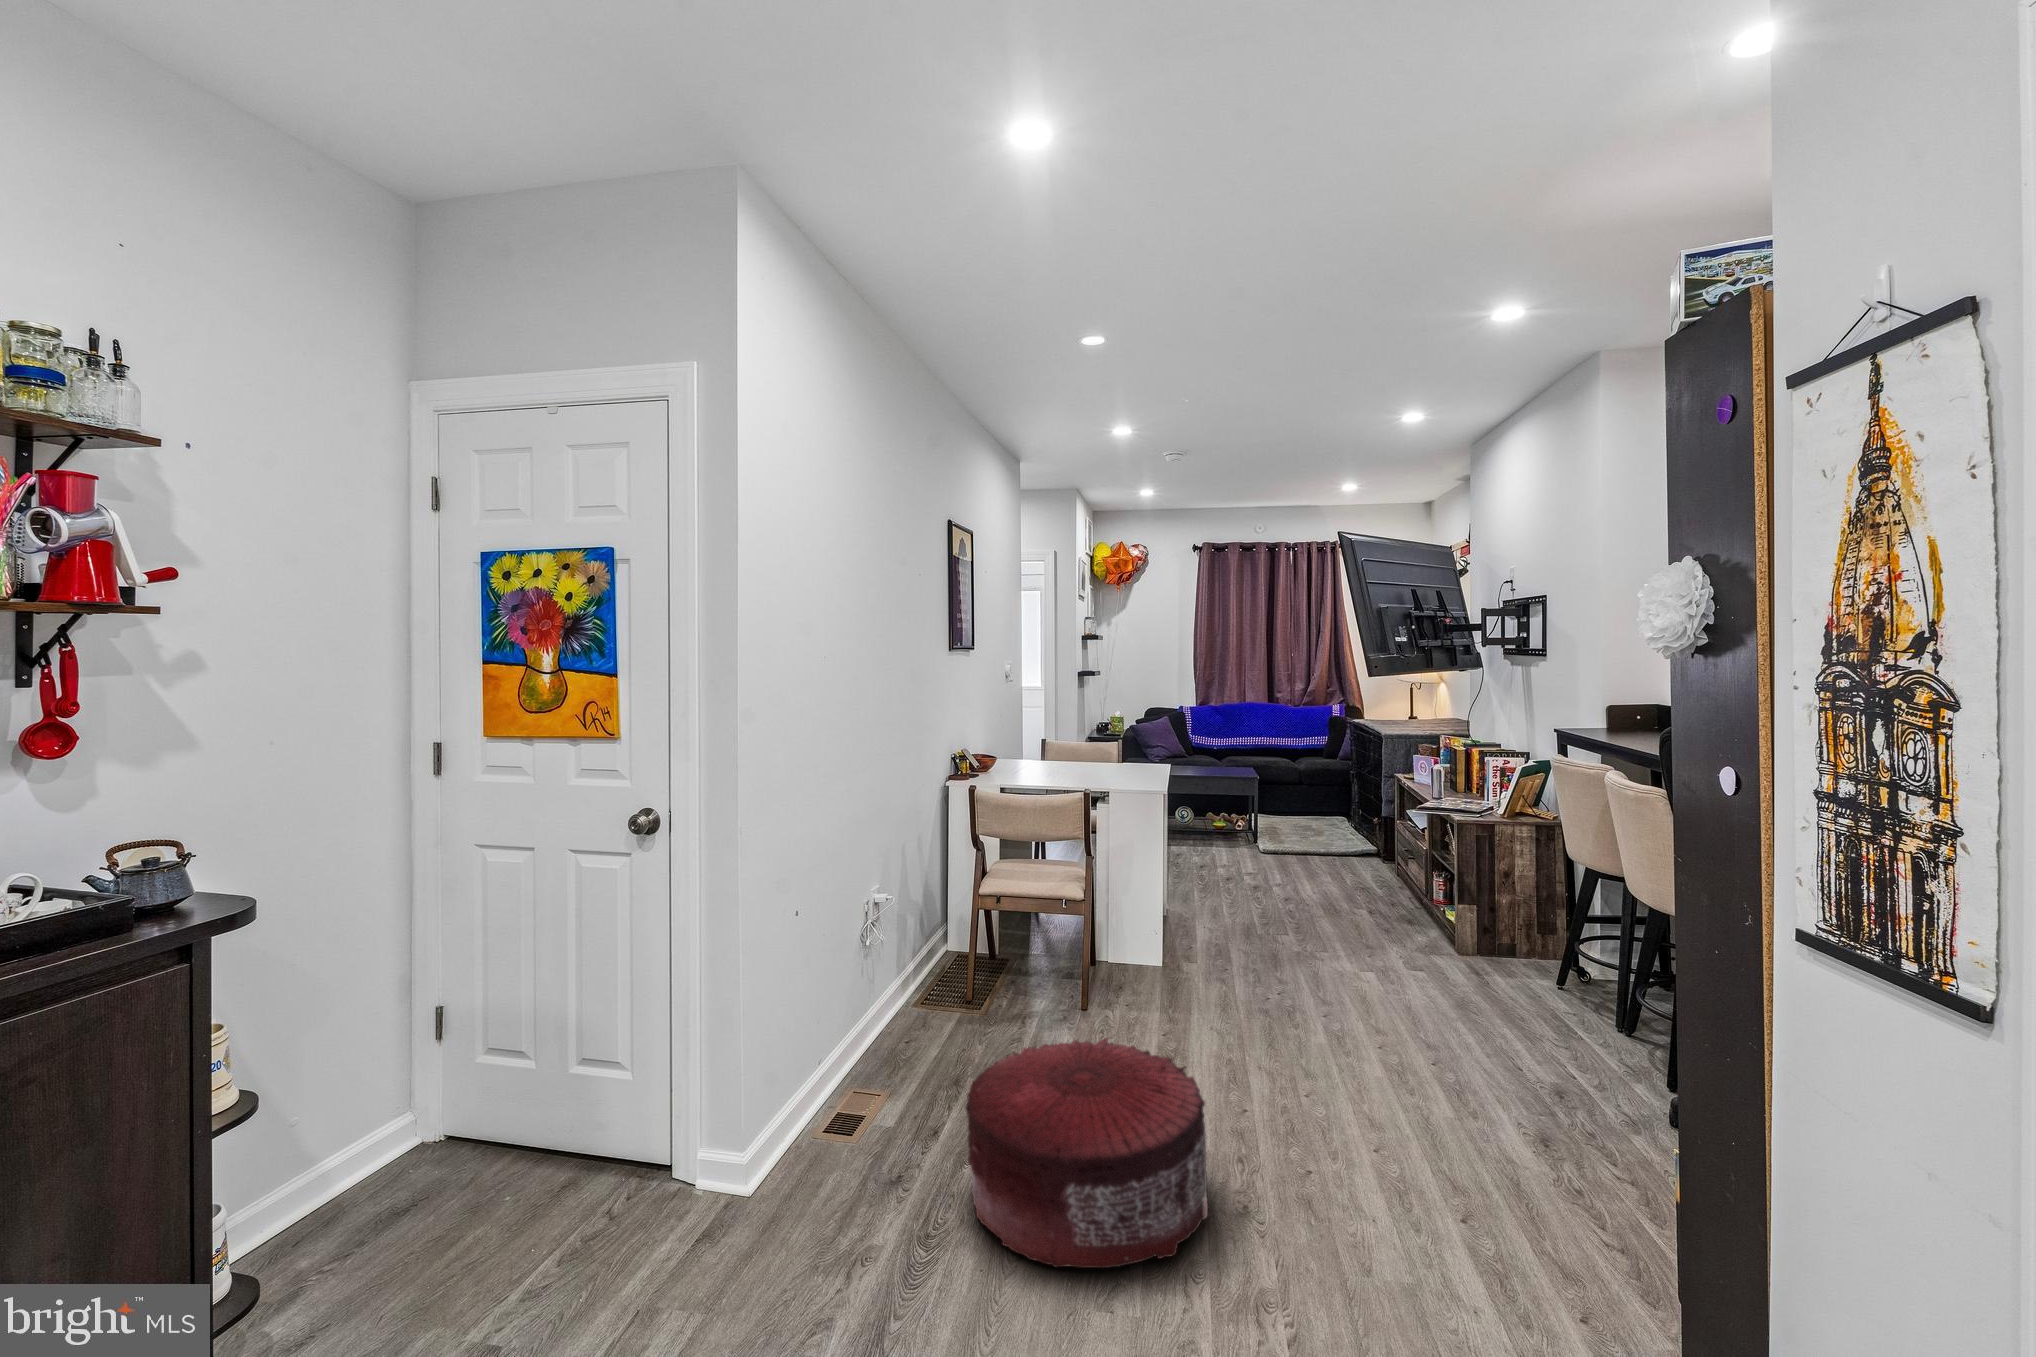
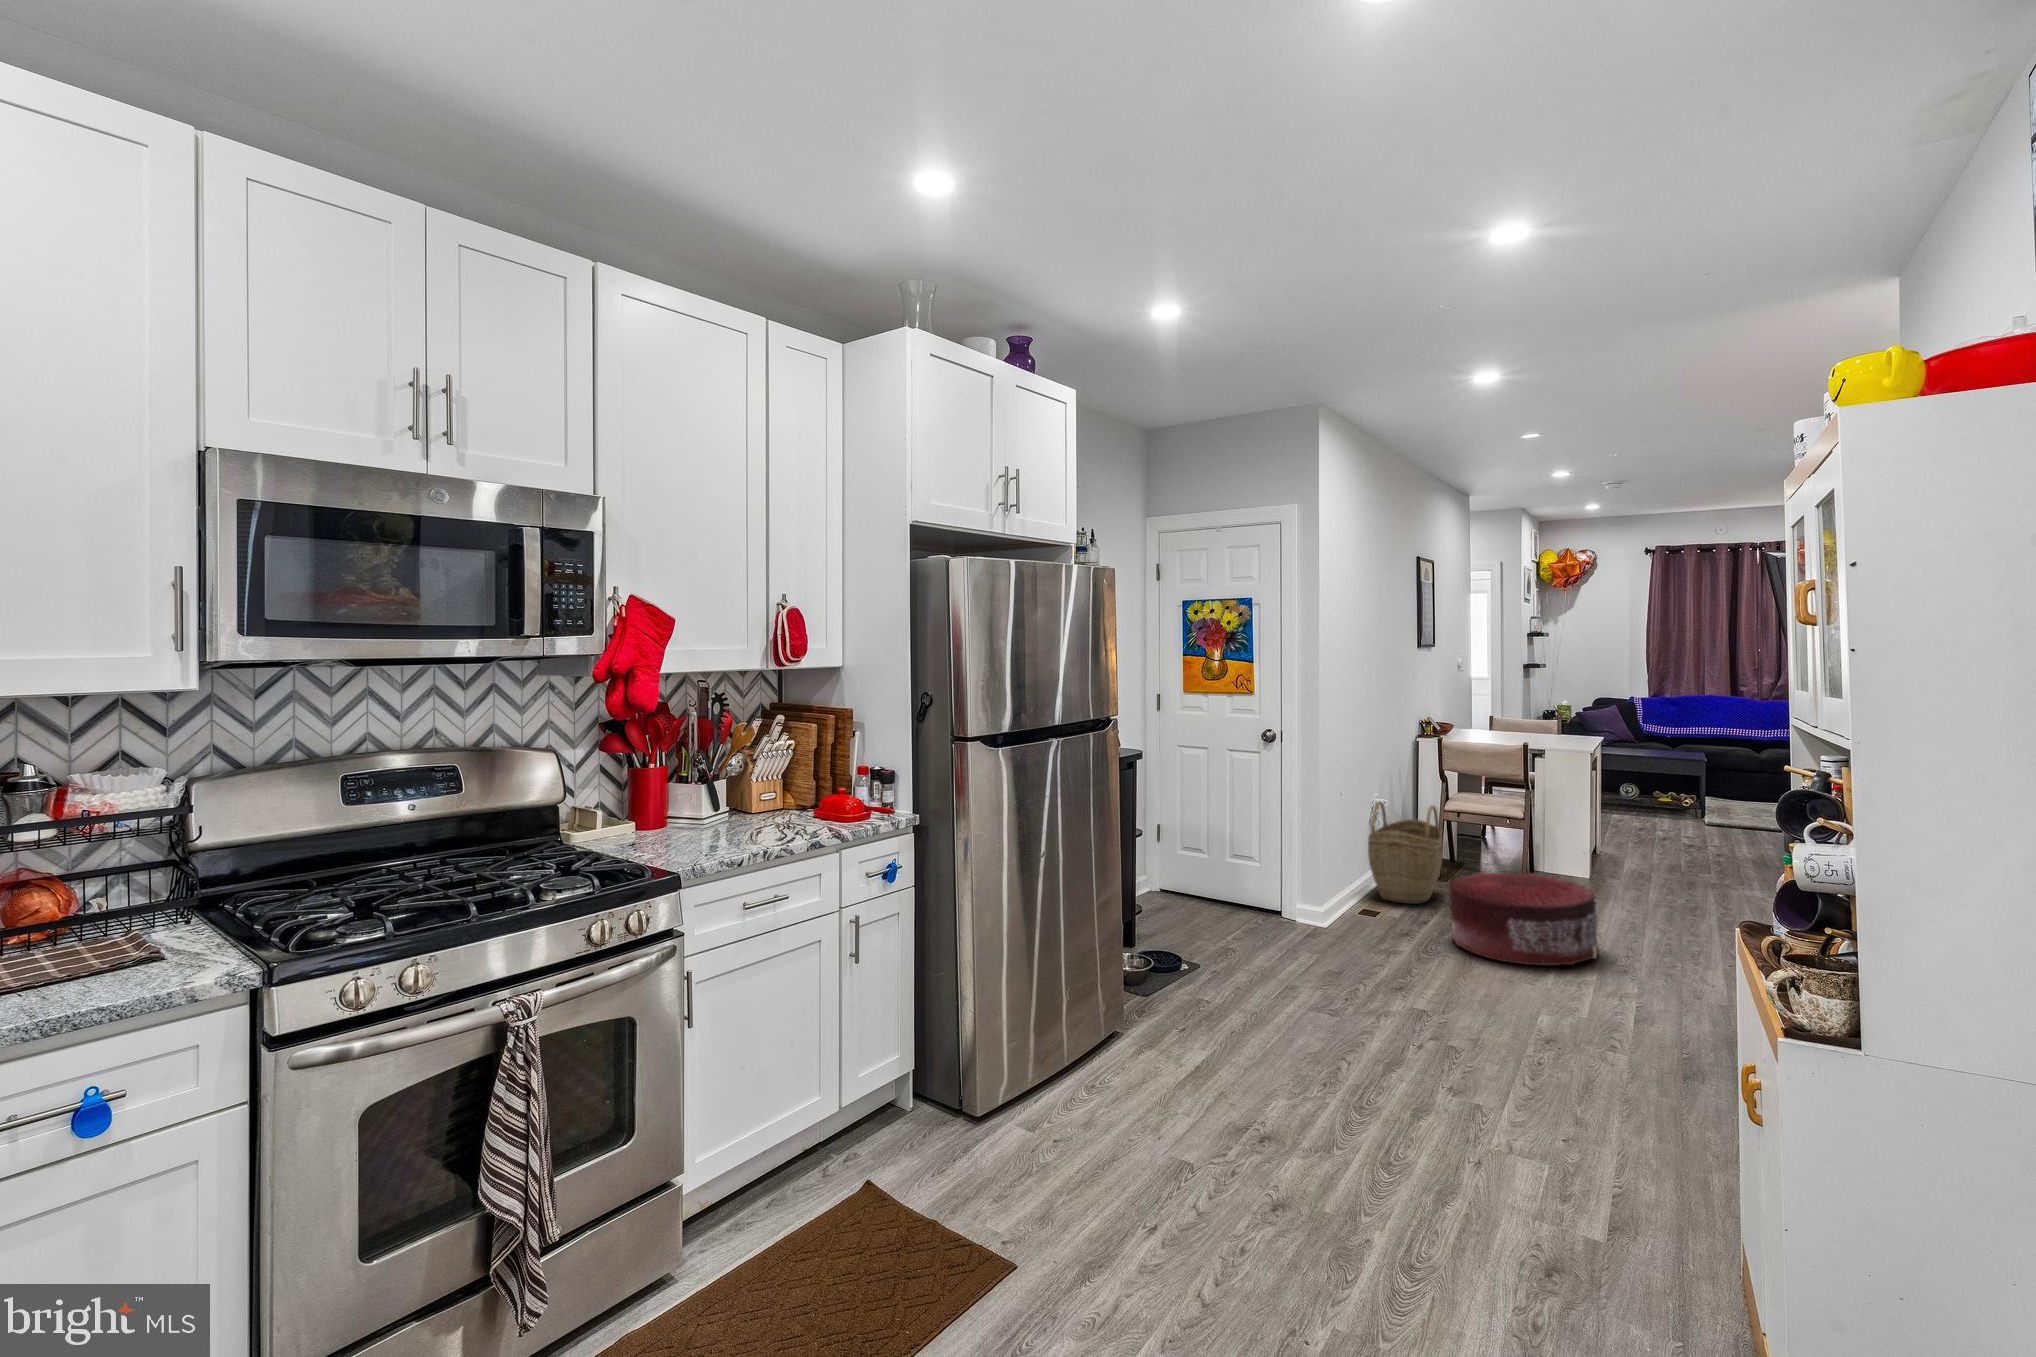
woven basket: none [851,907,969,1086] -> present [1368,801,1443,904]

